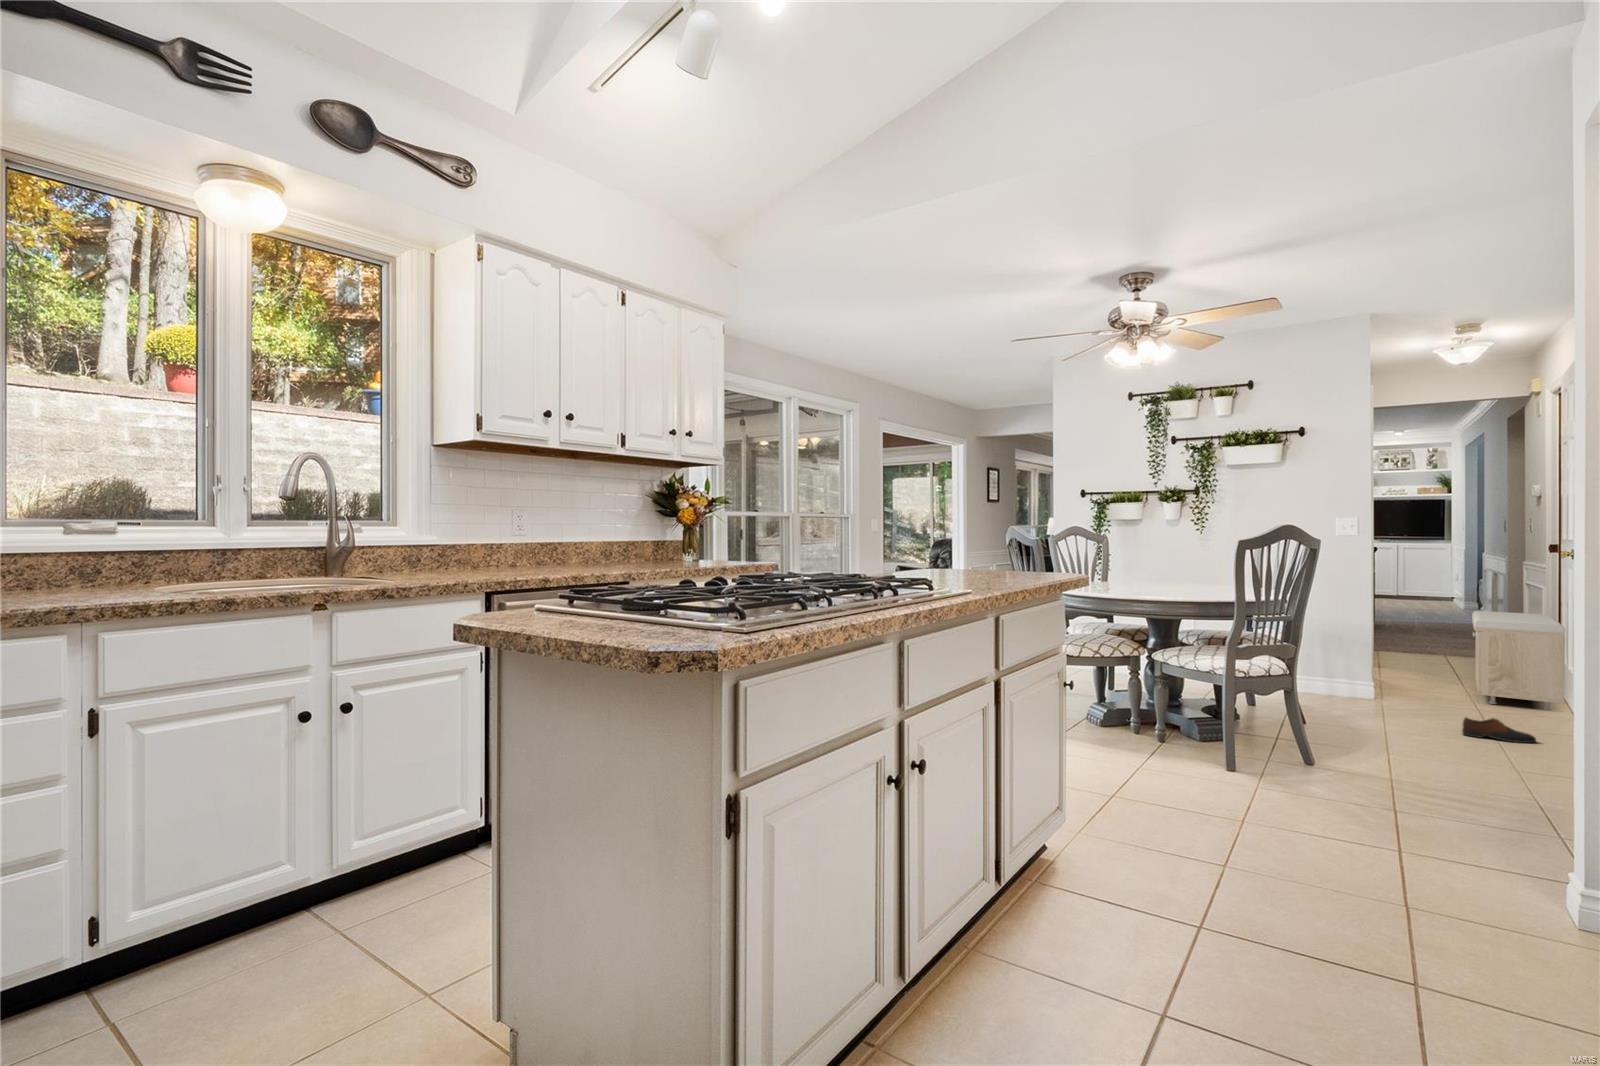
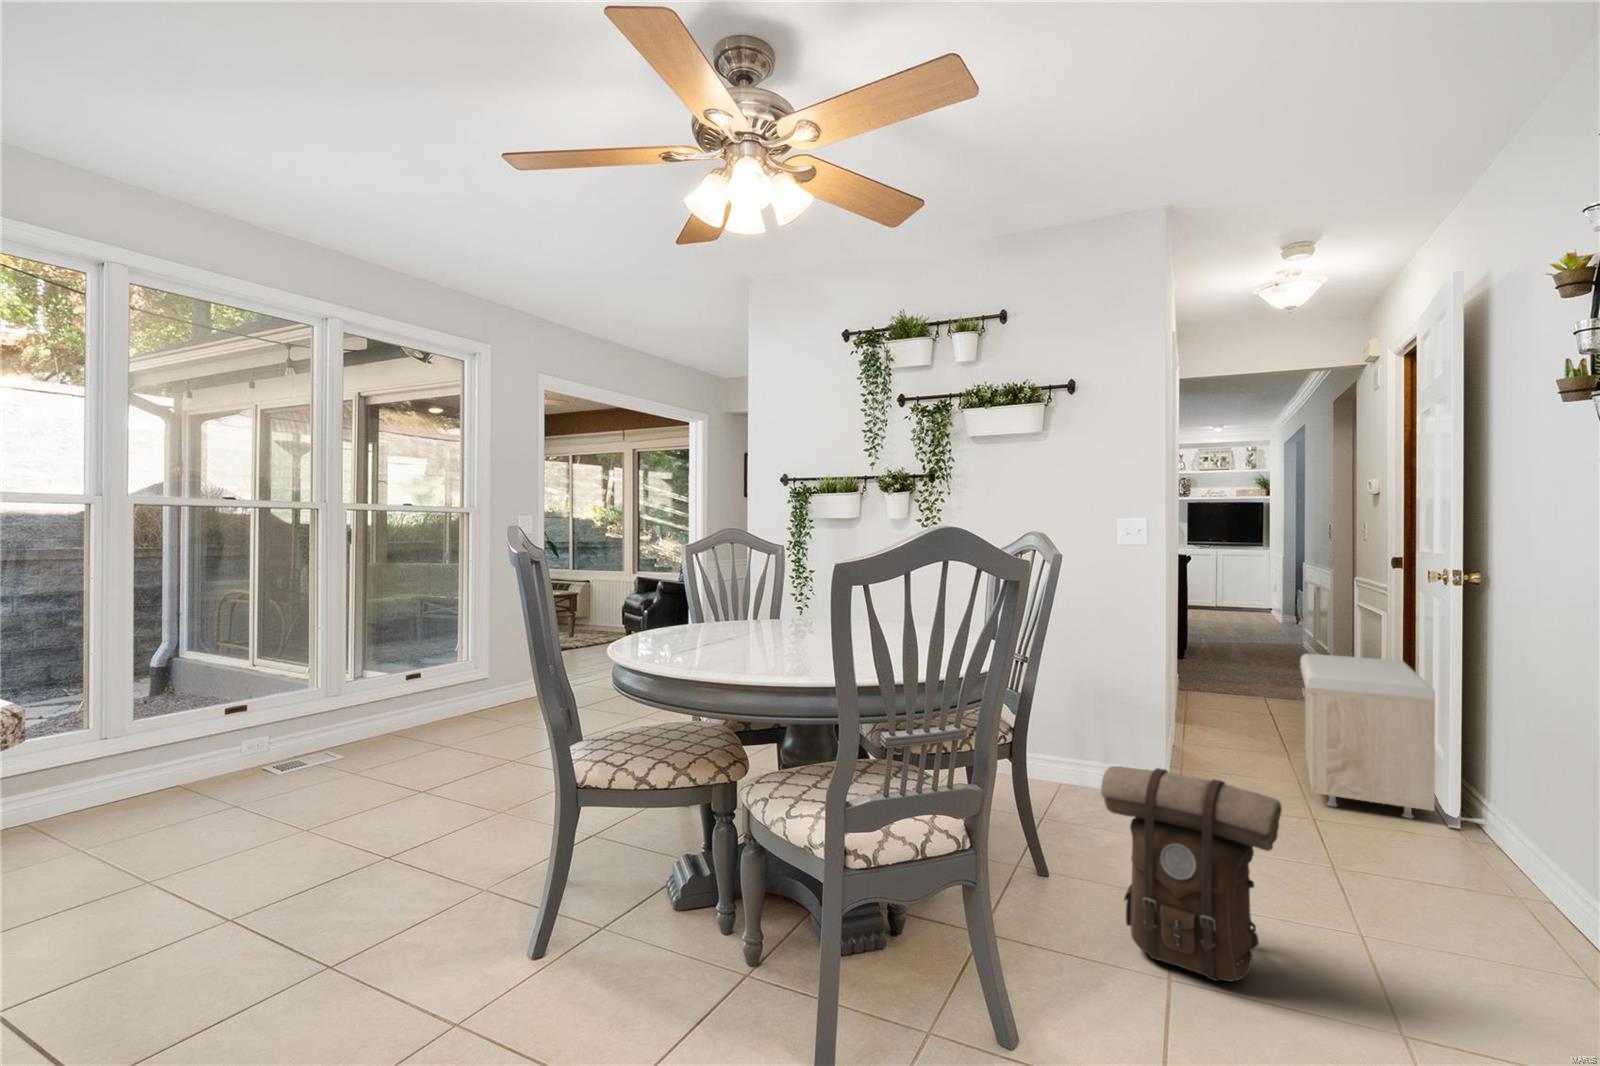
backpack: none [1349,650,1453,753] -> present [1101,766,1282,981]
shoe: present [1462,717,1536,743] -> none [1295,870,1416,925]

